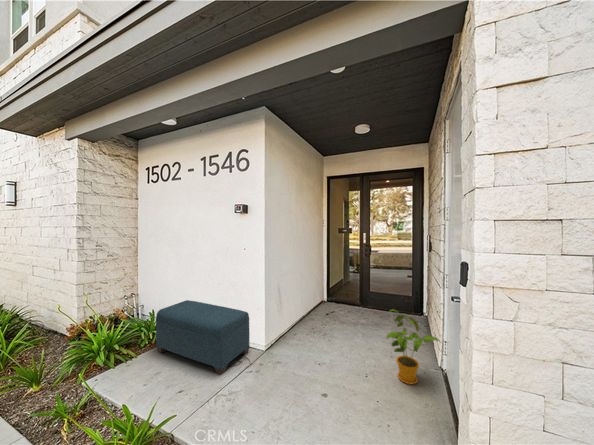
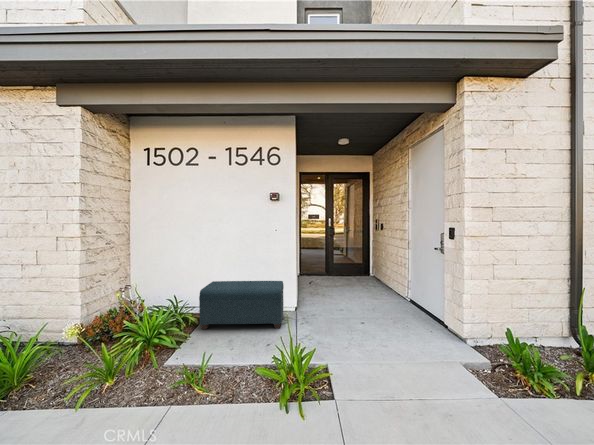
house plant: present [387,309,440,384] -> none [378,265,411,307]

